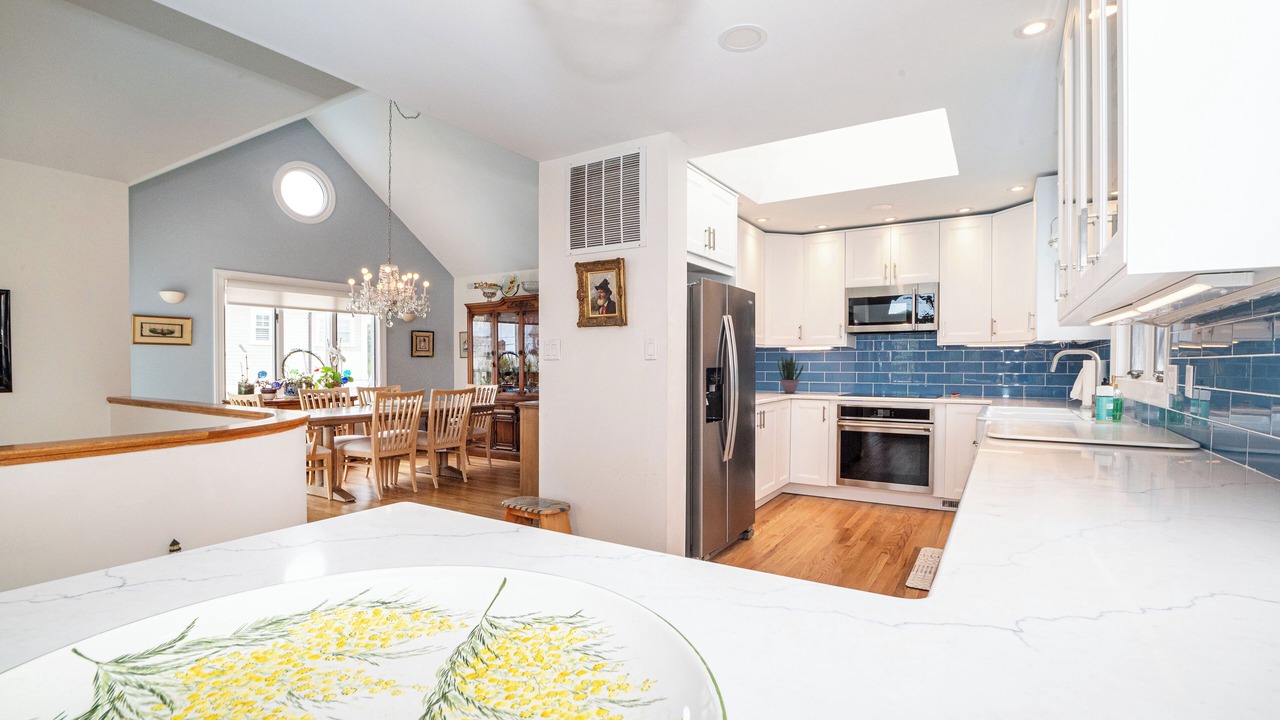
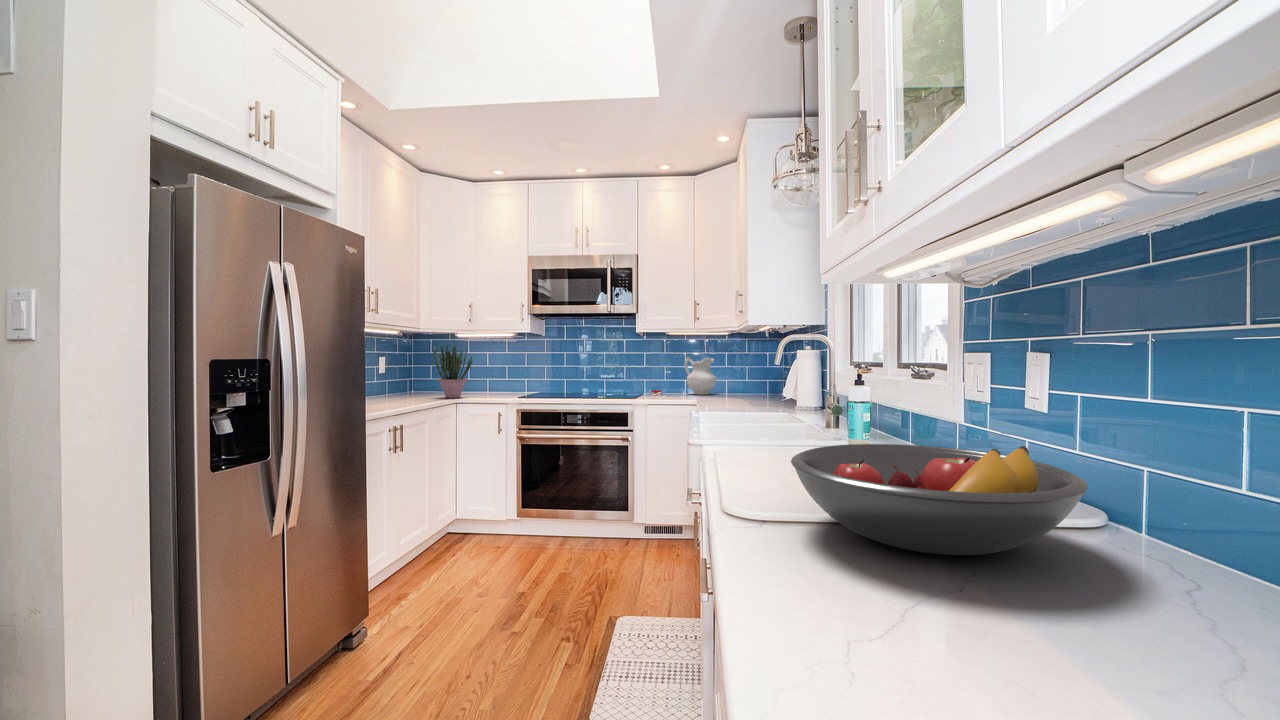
ceramic pitcher: none [982,365,1013,397] -> present [685,357,716,395]
fruit bowl: none [1018,409,1152,446] -> present [791,444,1088,555]

